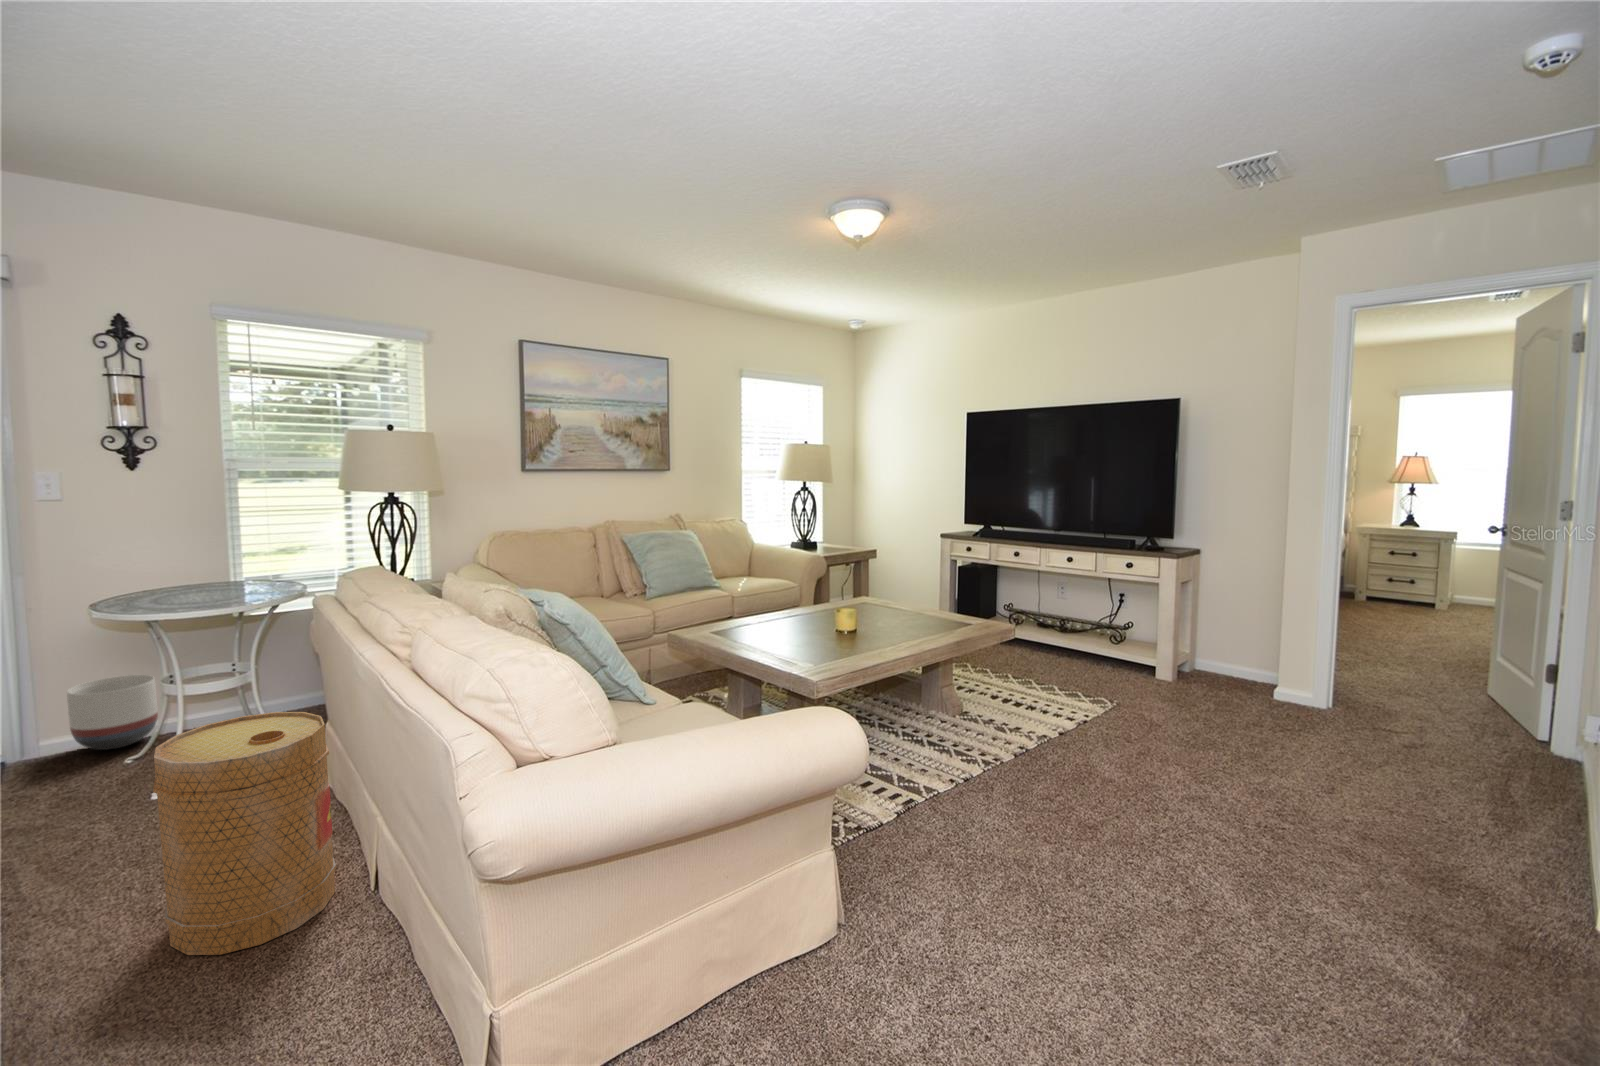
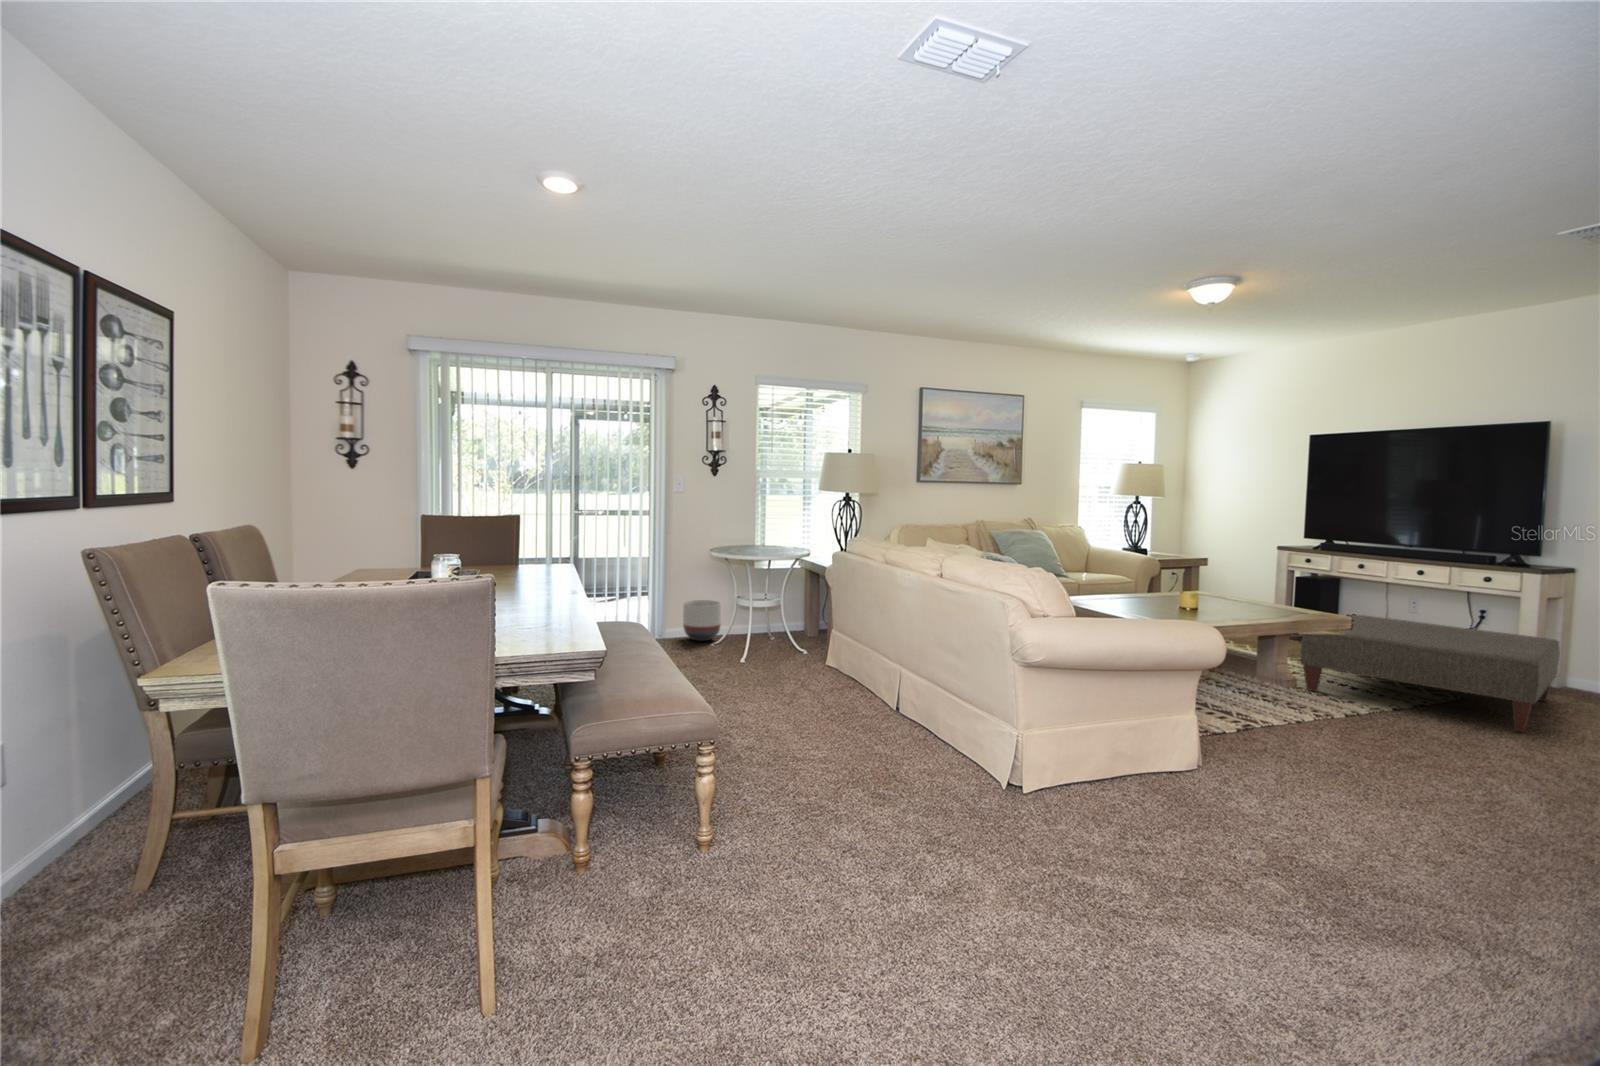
ottoman: none [968,612,1205,755] -> present [1301,615,1560,732]
basket: present [153,712,336,955] -> none [809,608,882,720]

